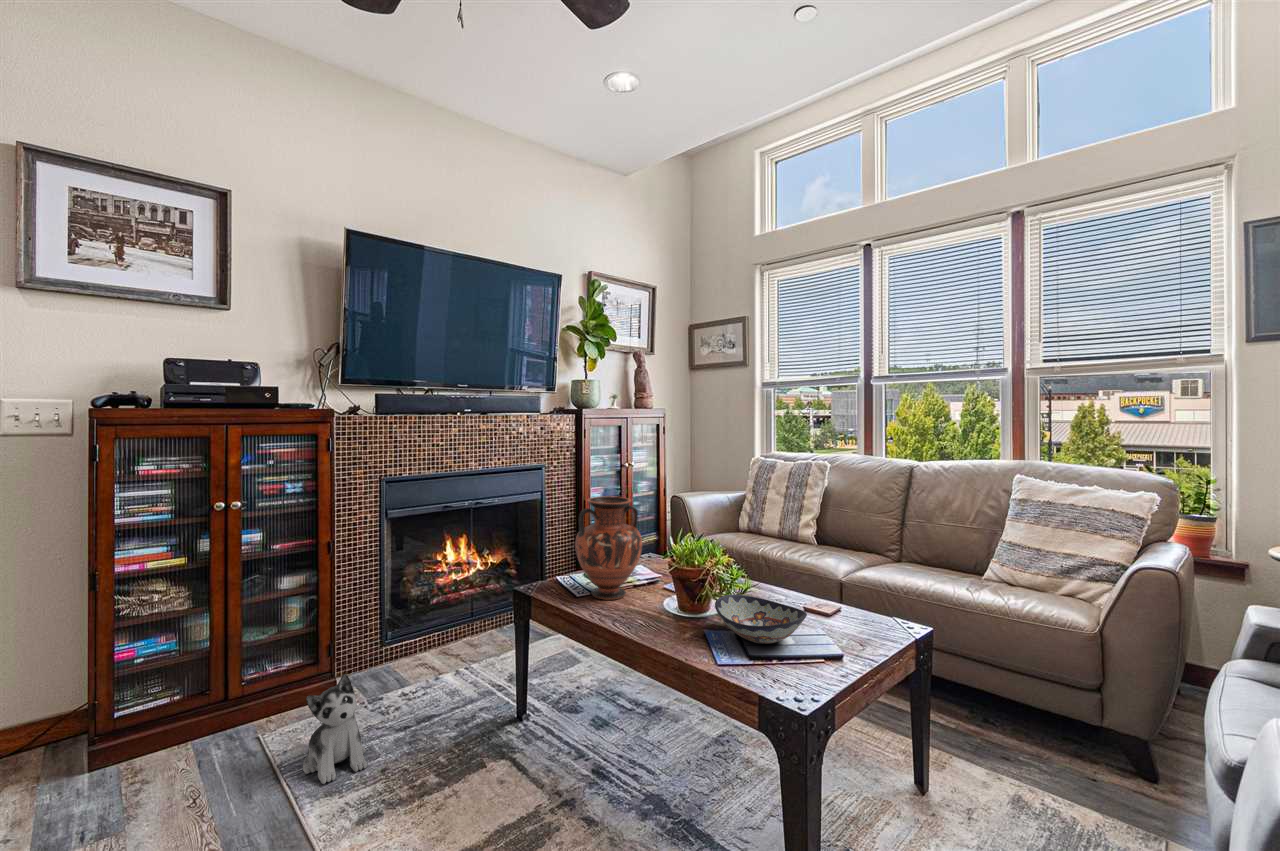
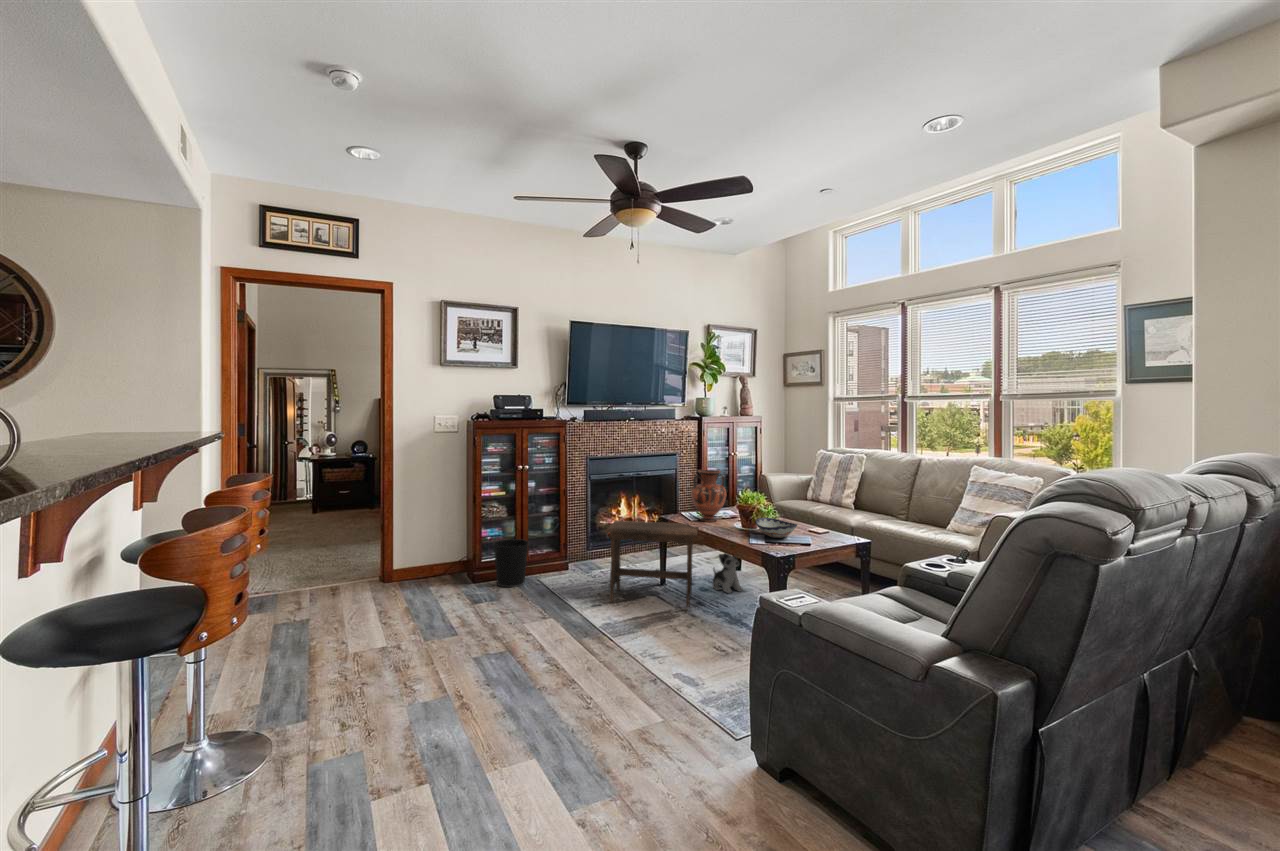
footstool: none [382,607,593,809] -> present [605,520,699,607]
wastebasket: none [132,655,231,777] -> present [494,539,529,587]
plush toy: present [303,674,367,784] -> present [713,553,743,593]

